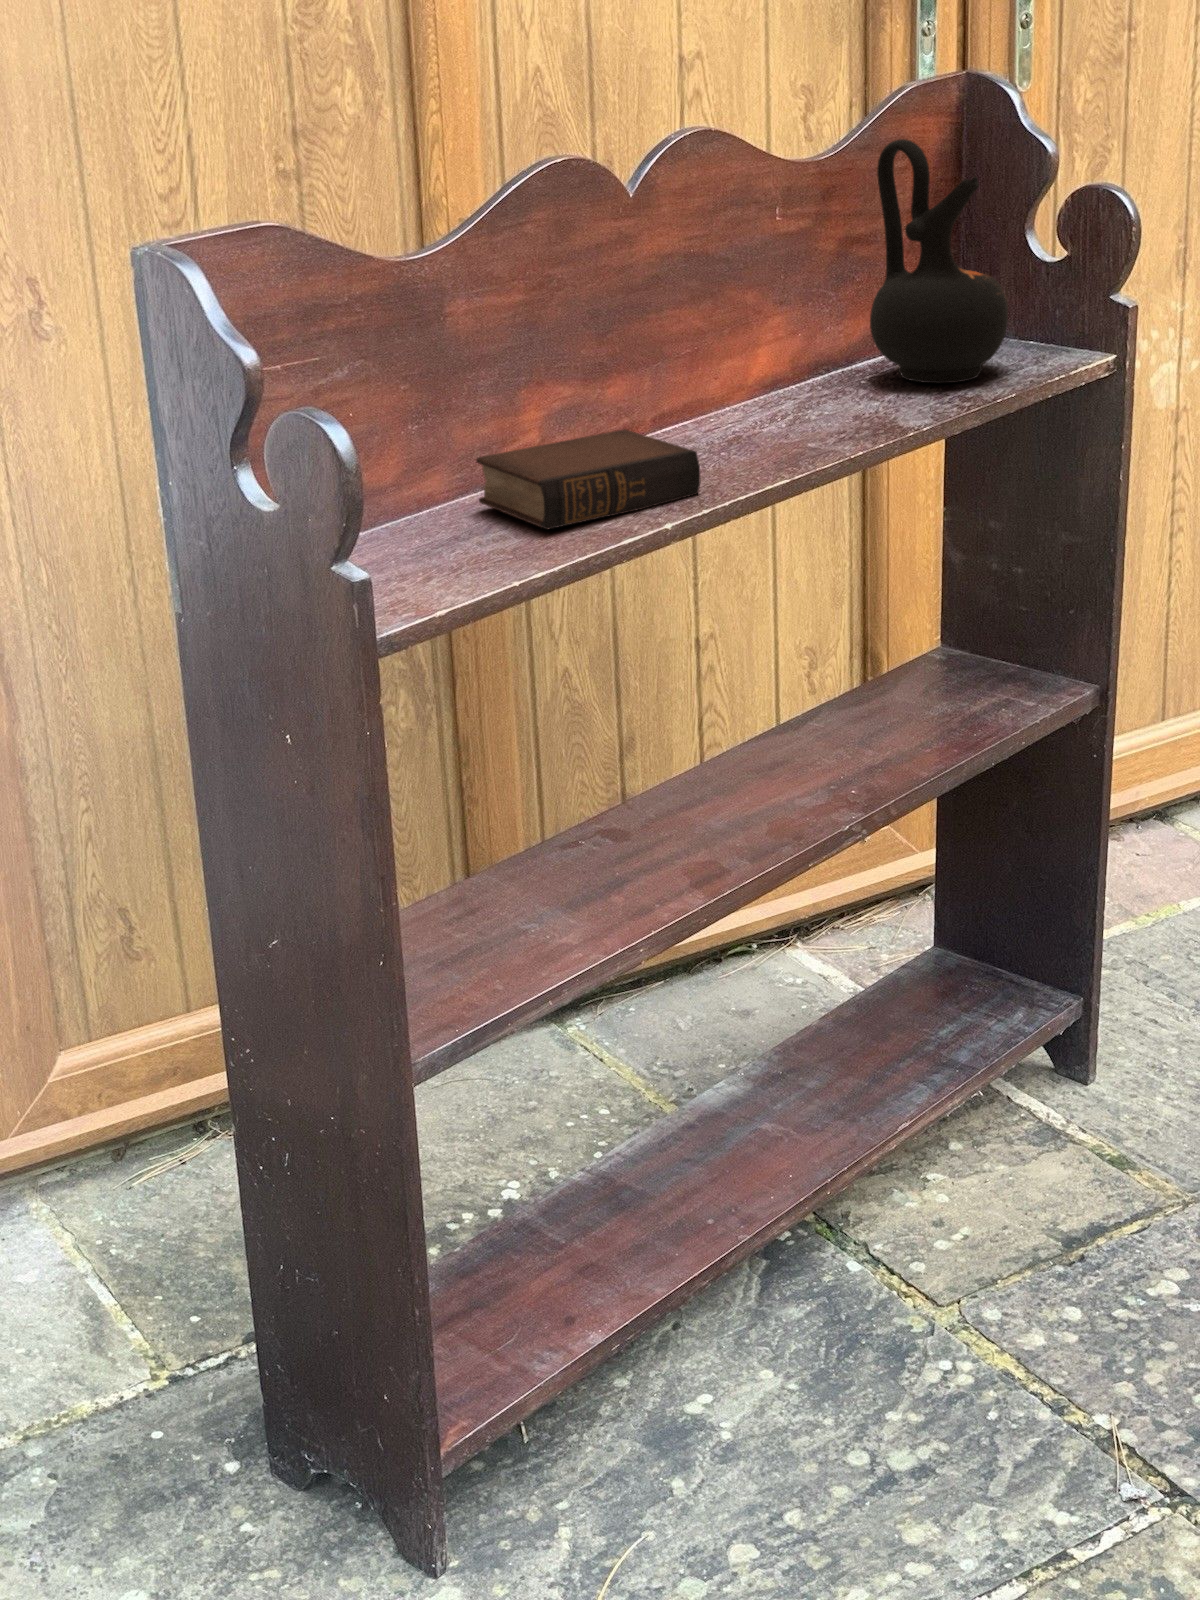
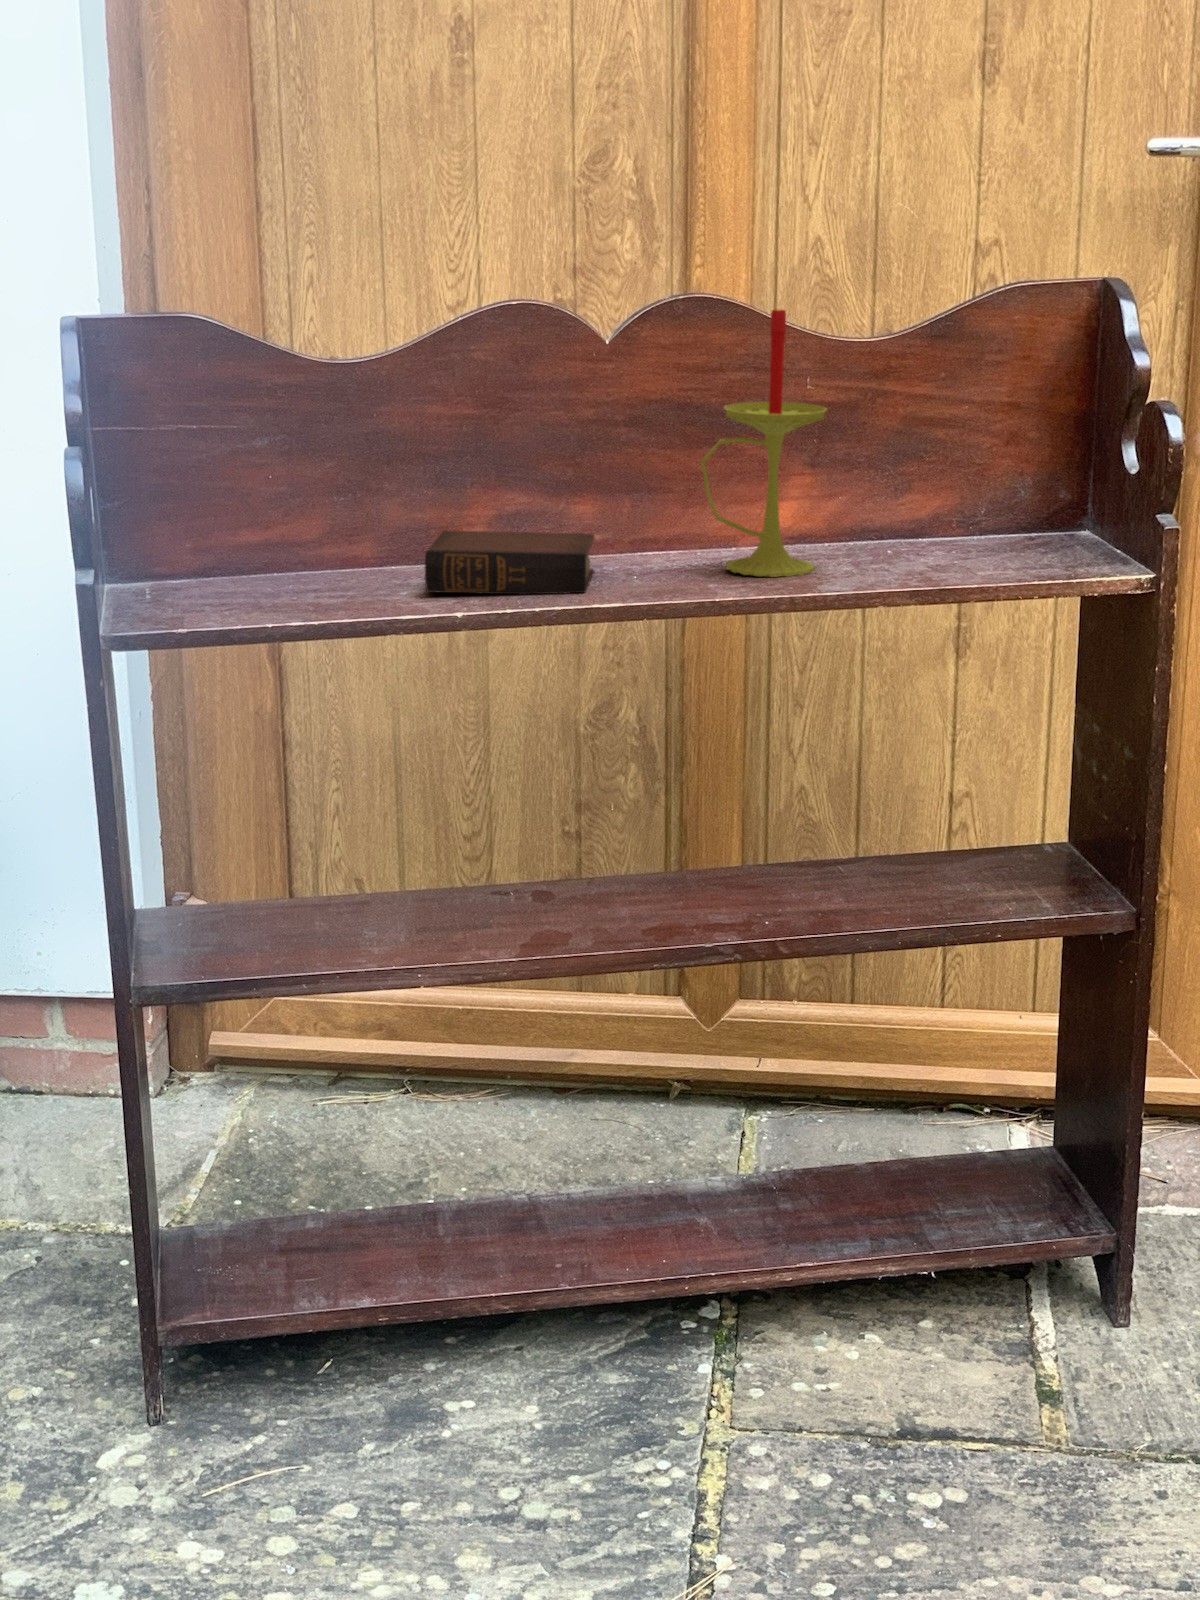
ceramic jug: present [870,139,1008,383] -> none [929,321,1066,559]
candle: none [712,142,849,442] -> present [701,309,827,577]

